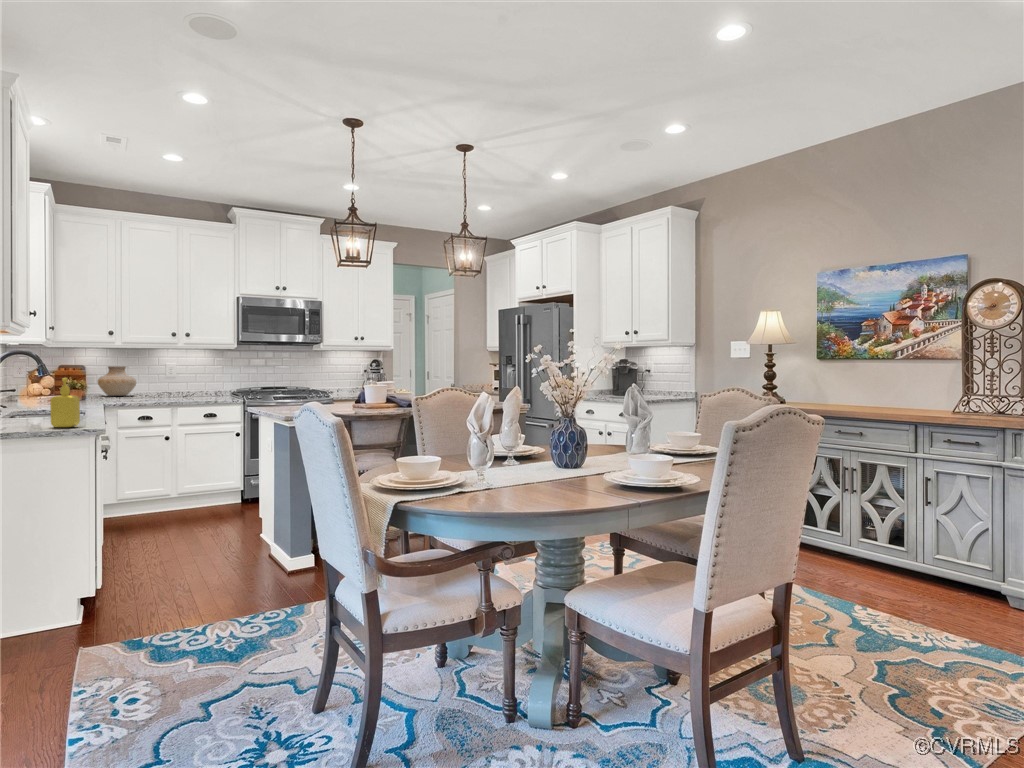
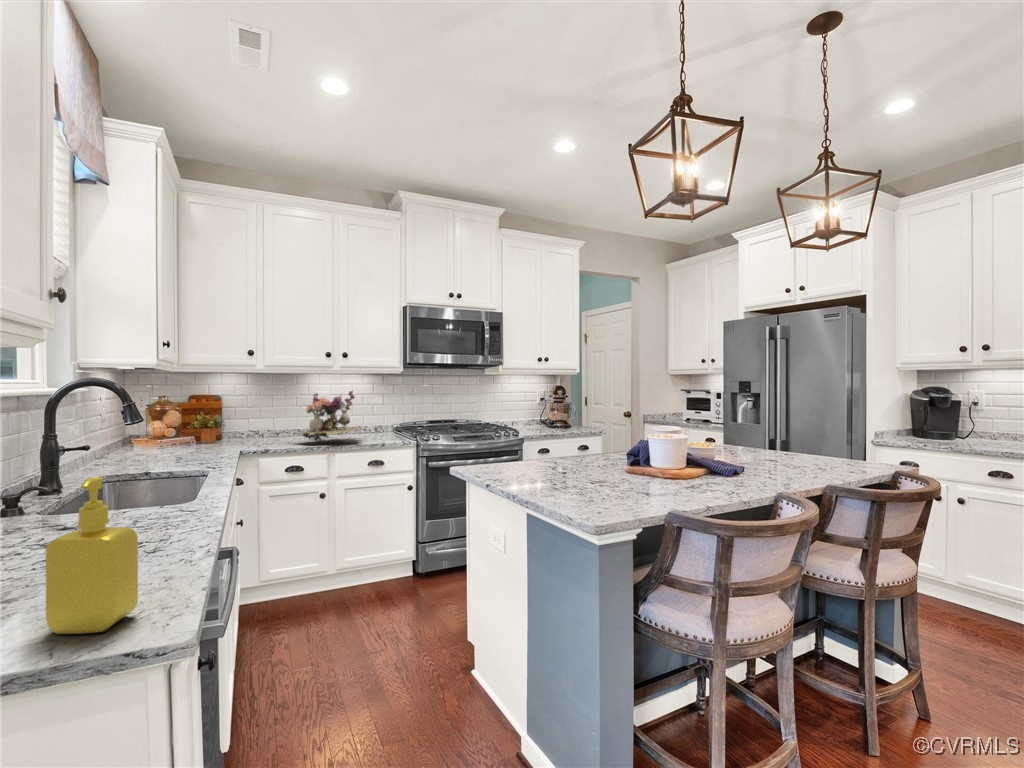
flower arrangement: none [144,361,200,400] -> present [295,391,361,442]
vase: present [98,366,136,396] -> none [236,396,283,434]

